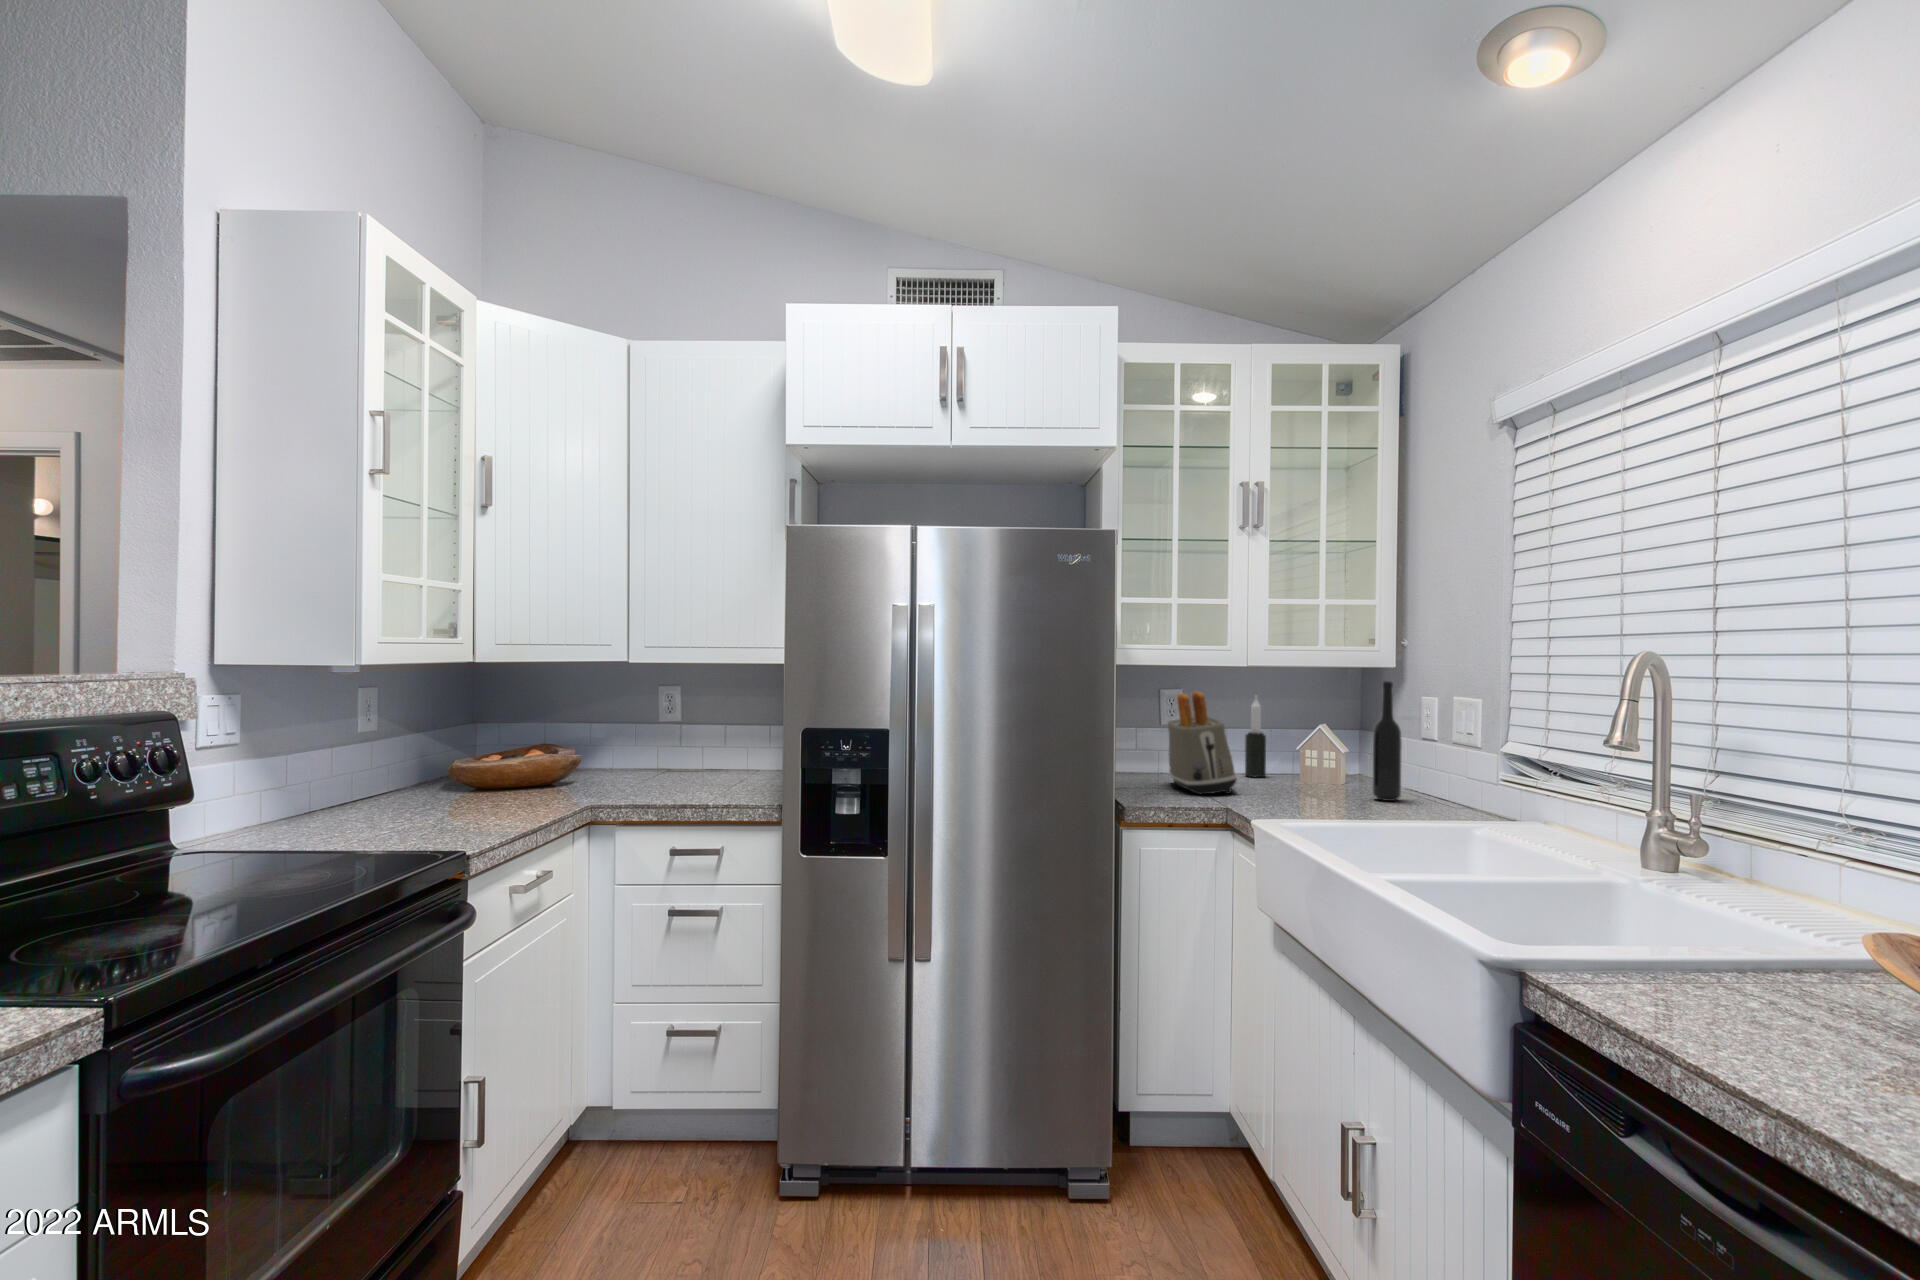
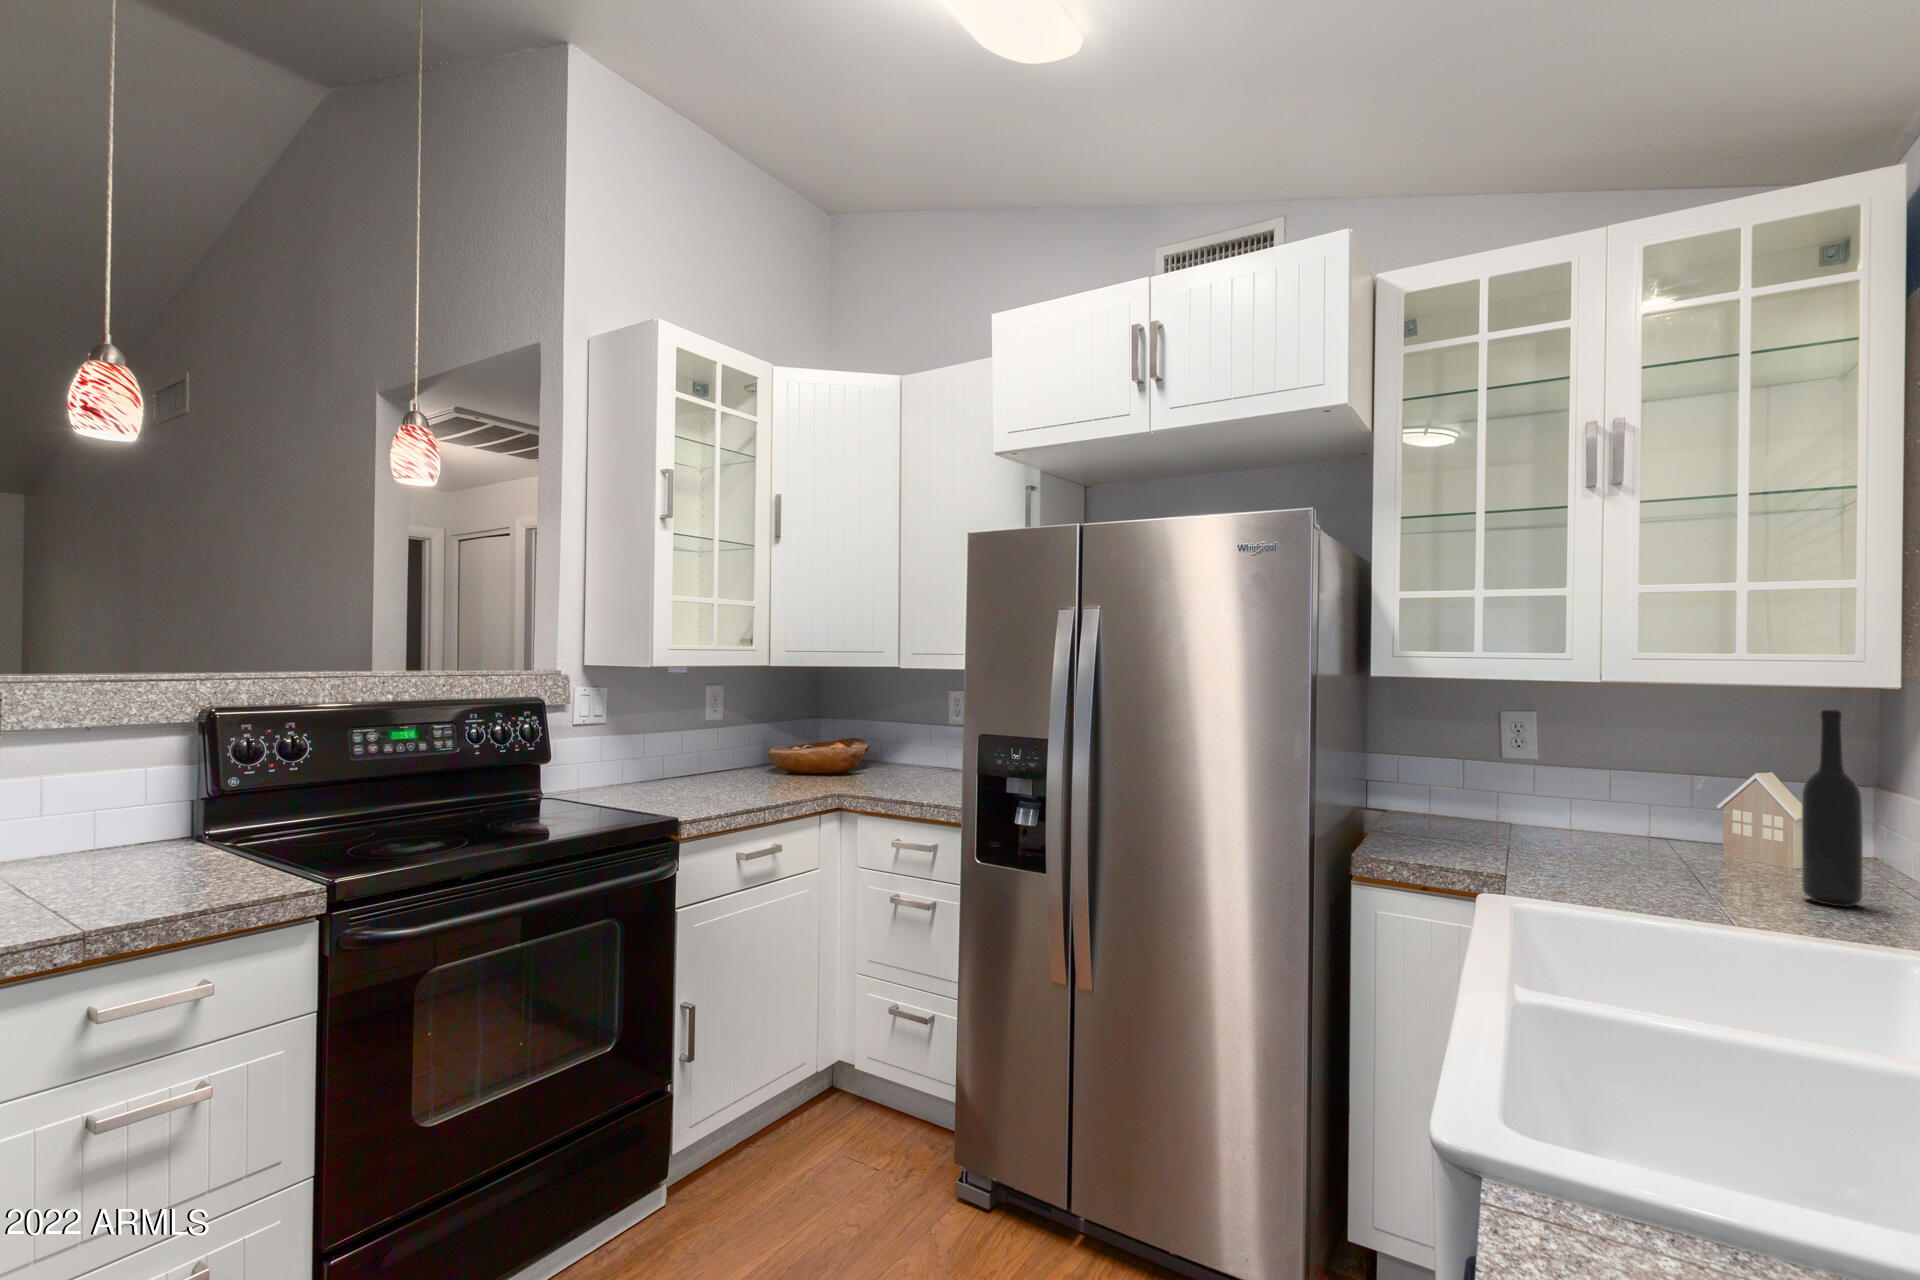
toaster: present [1168,692,1237,794] -> none [1472,715,1569,860]
candle: present [1245,696,1266,777] -> none [1633,725,1667,843]

